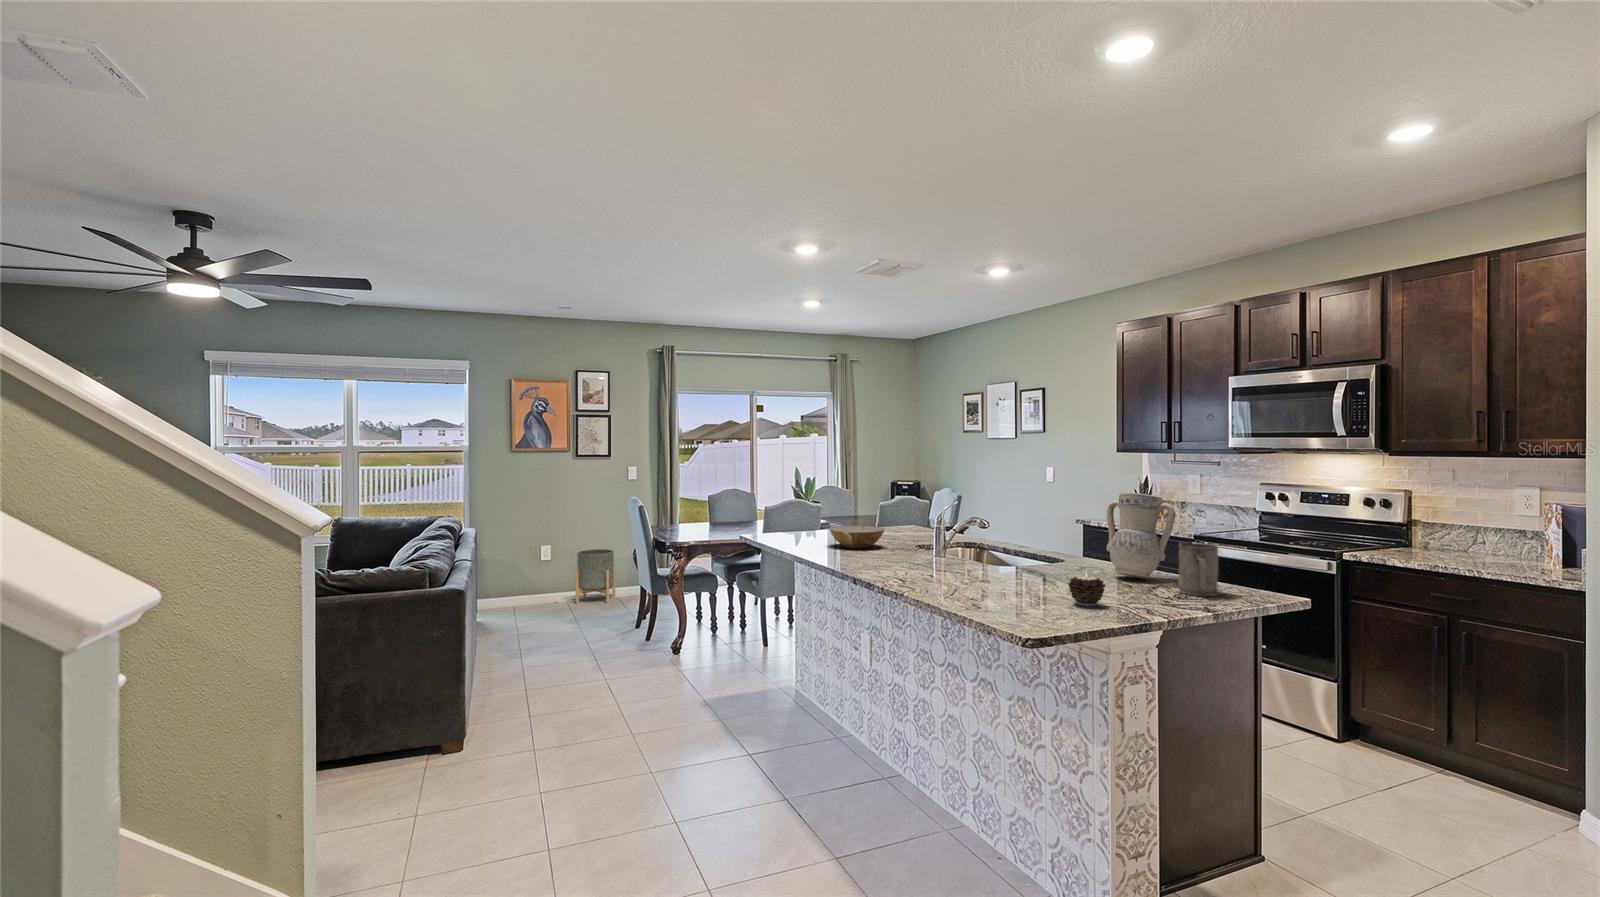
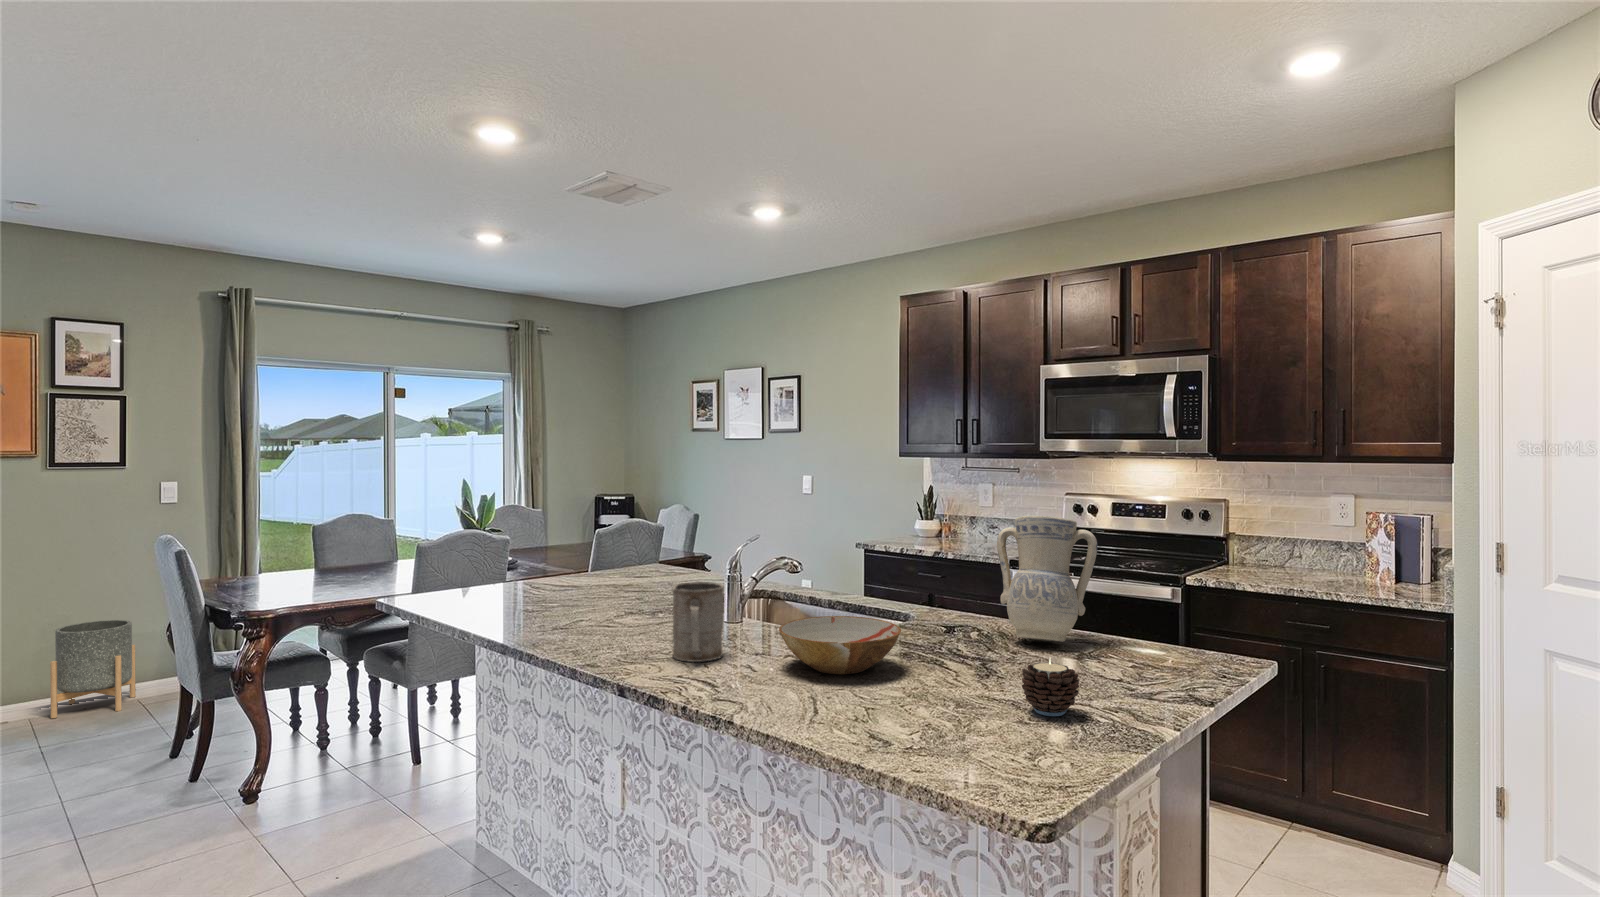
bowl: present [829,526,885,548] -> present [779,616,901,674]
mug: present [1179,543,1218,596] -> present [673,582,724,662]

